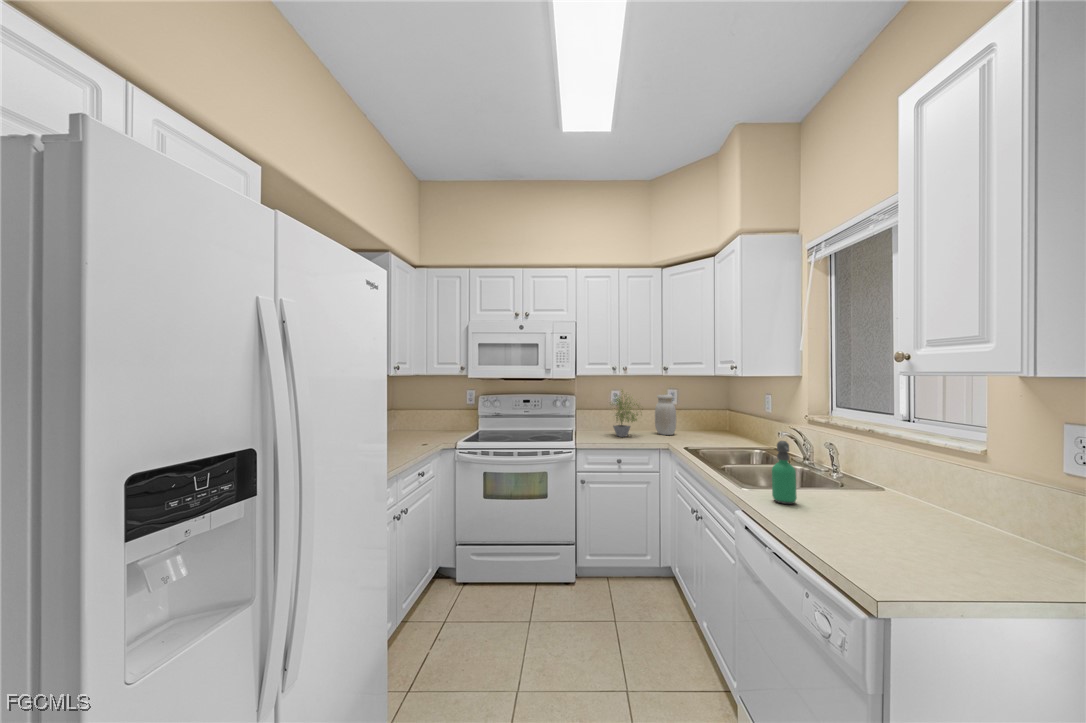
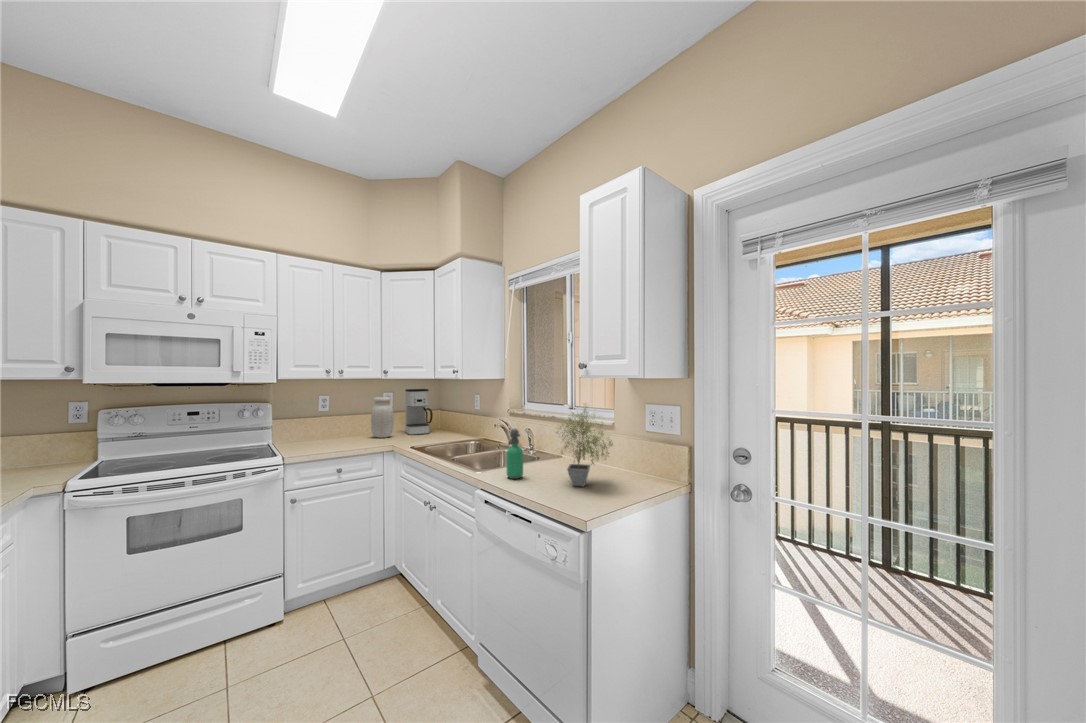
coffee maker: none [691,388,720,436] -> present [405,389,433,435]
potted plant: present [612,395,639,437] -> present [556,408,612,486]

